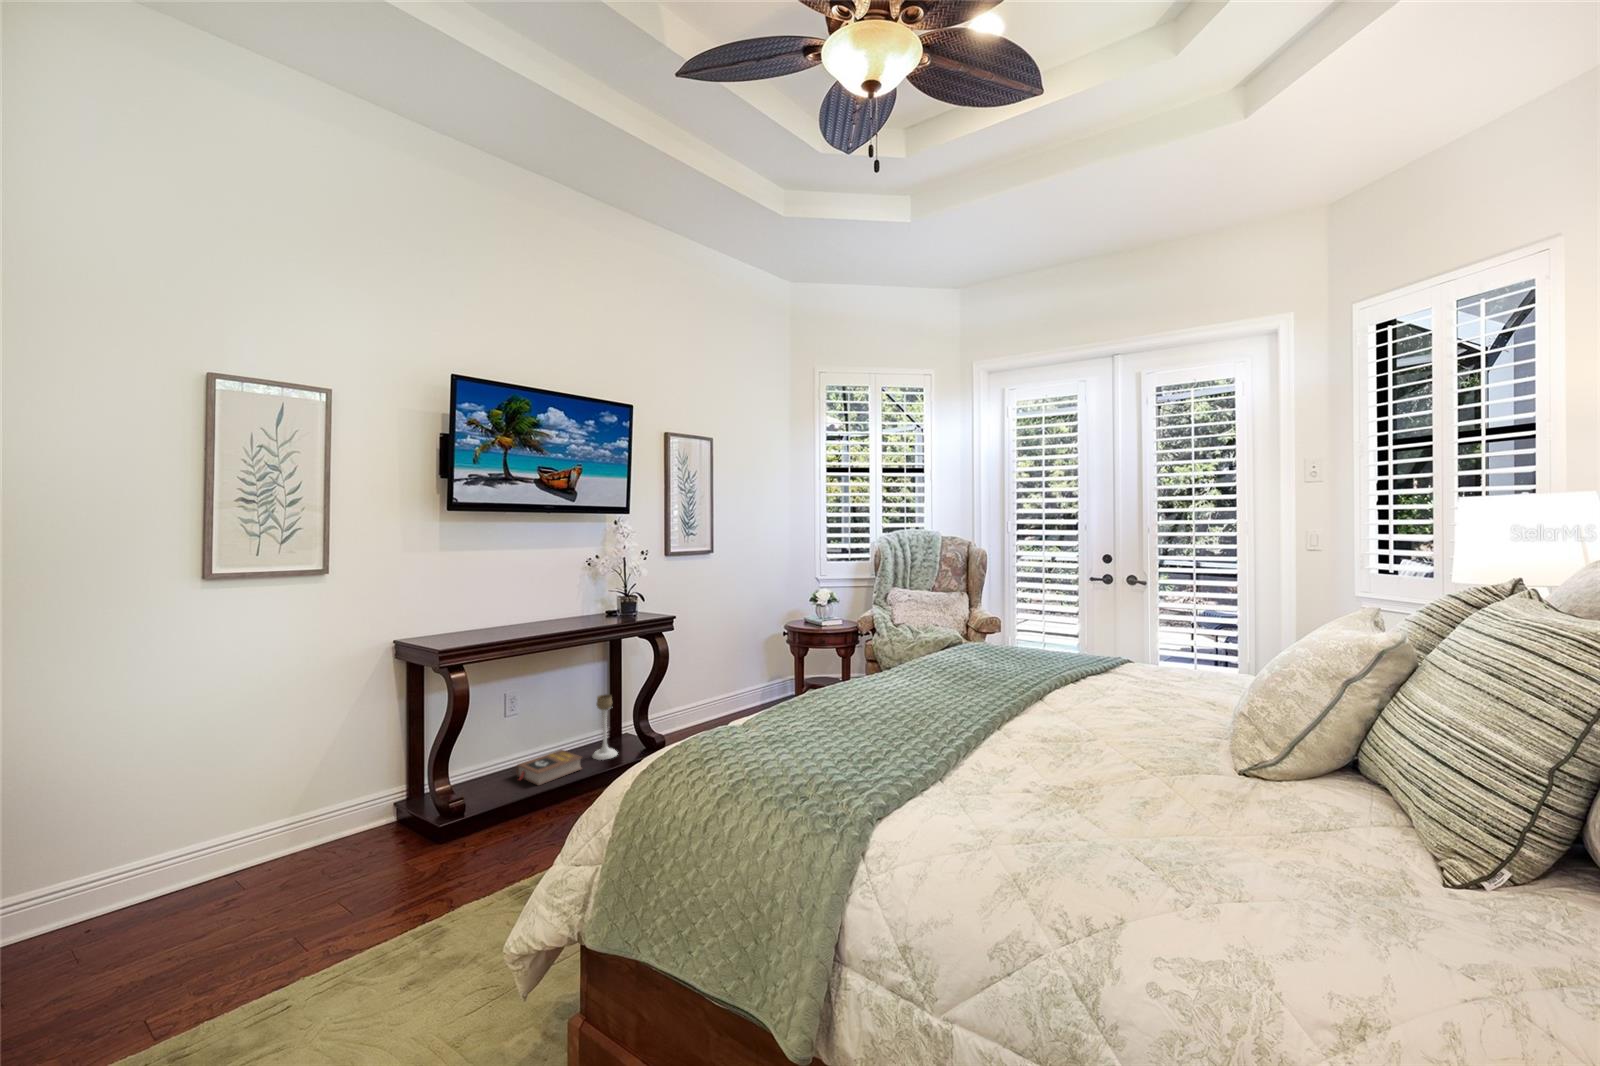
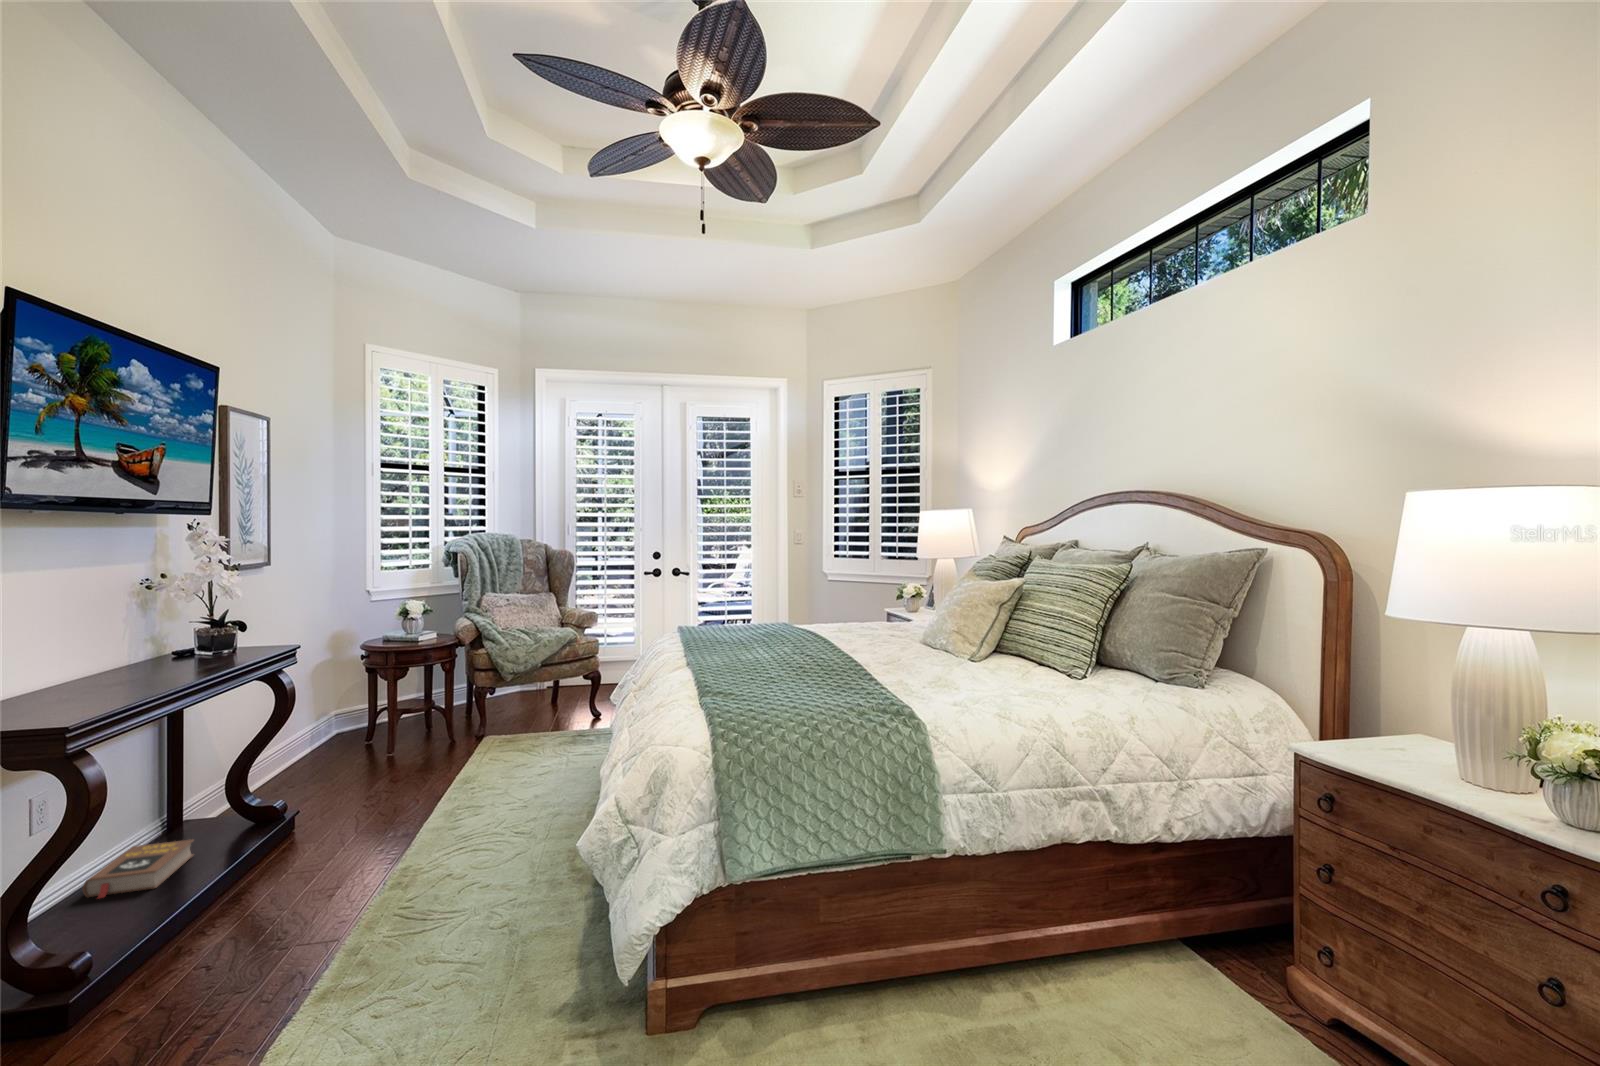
candle holder: present [593,695,618,760] -> none [173,755,218,845]

